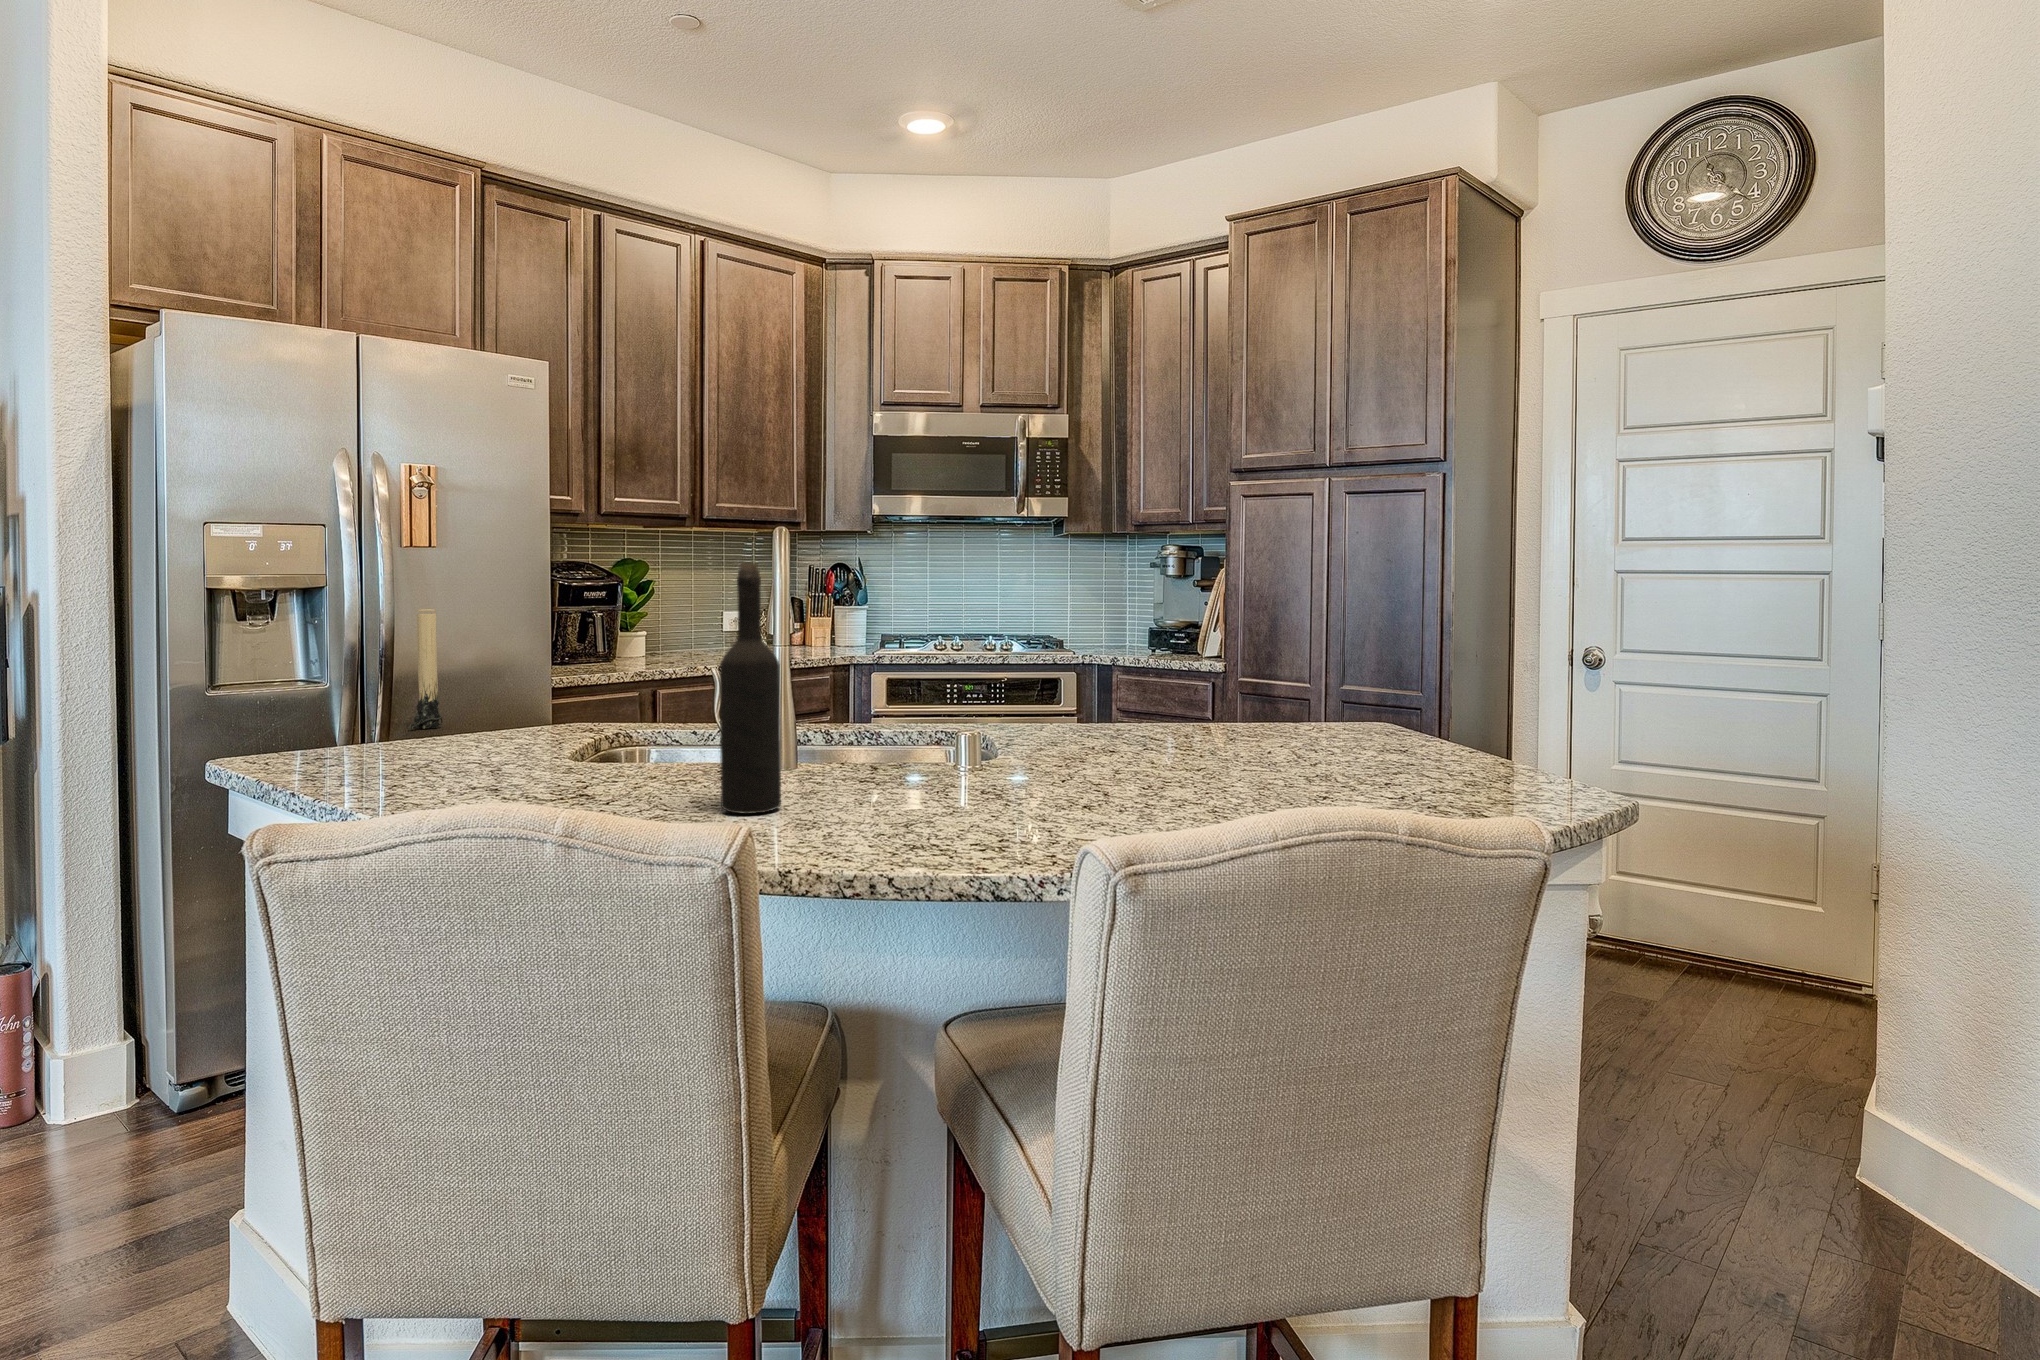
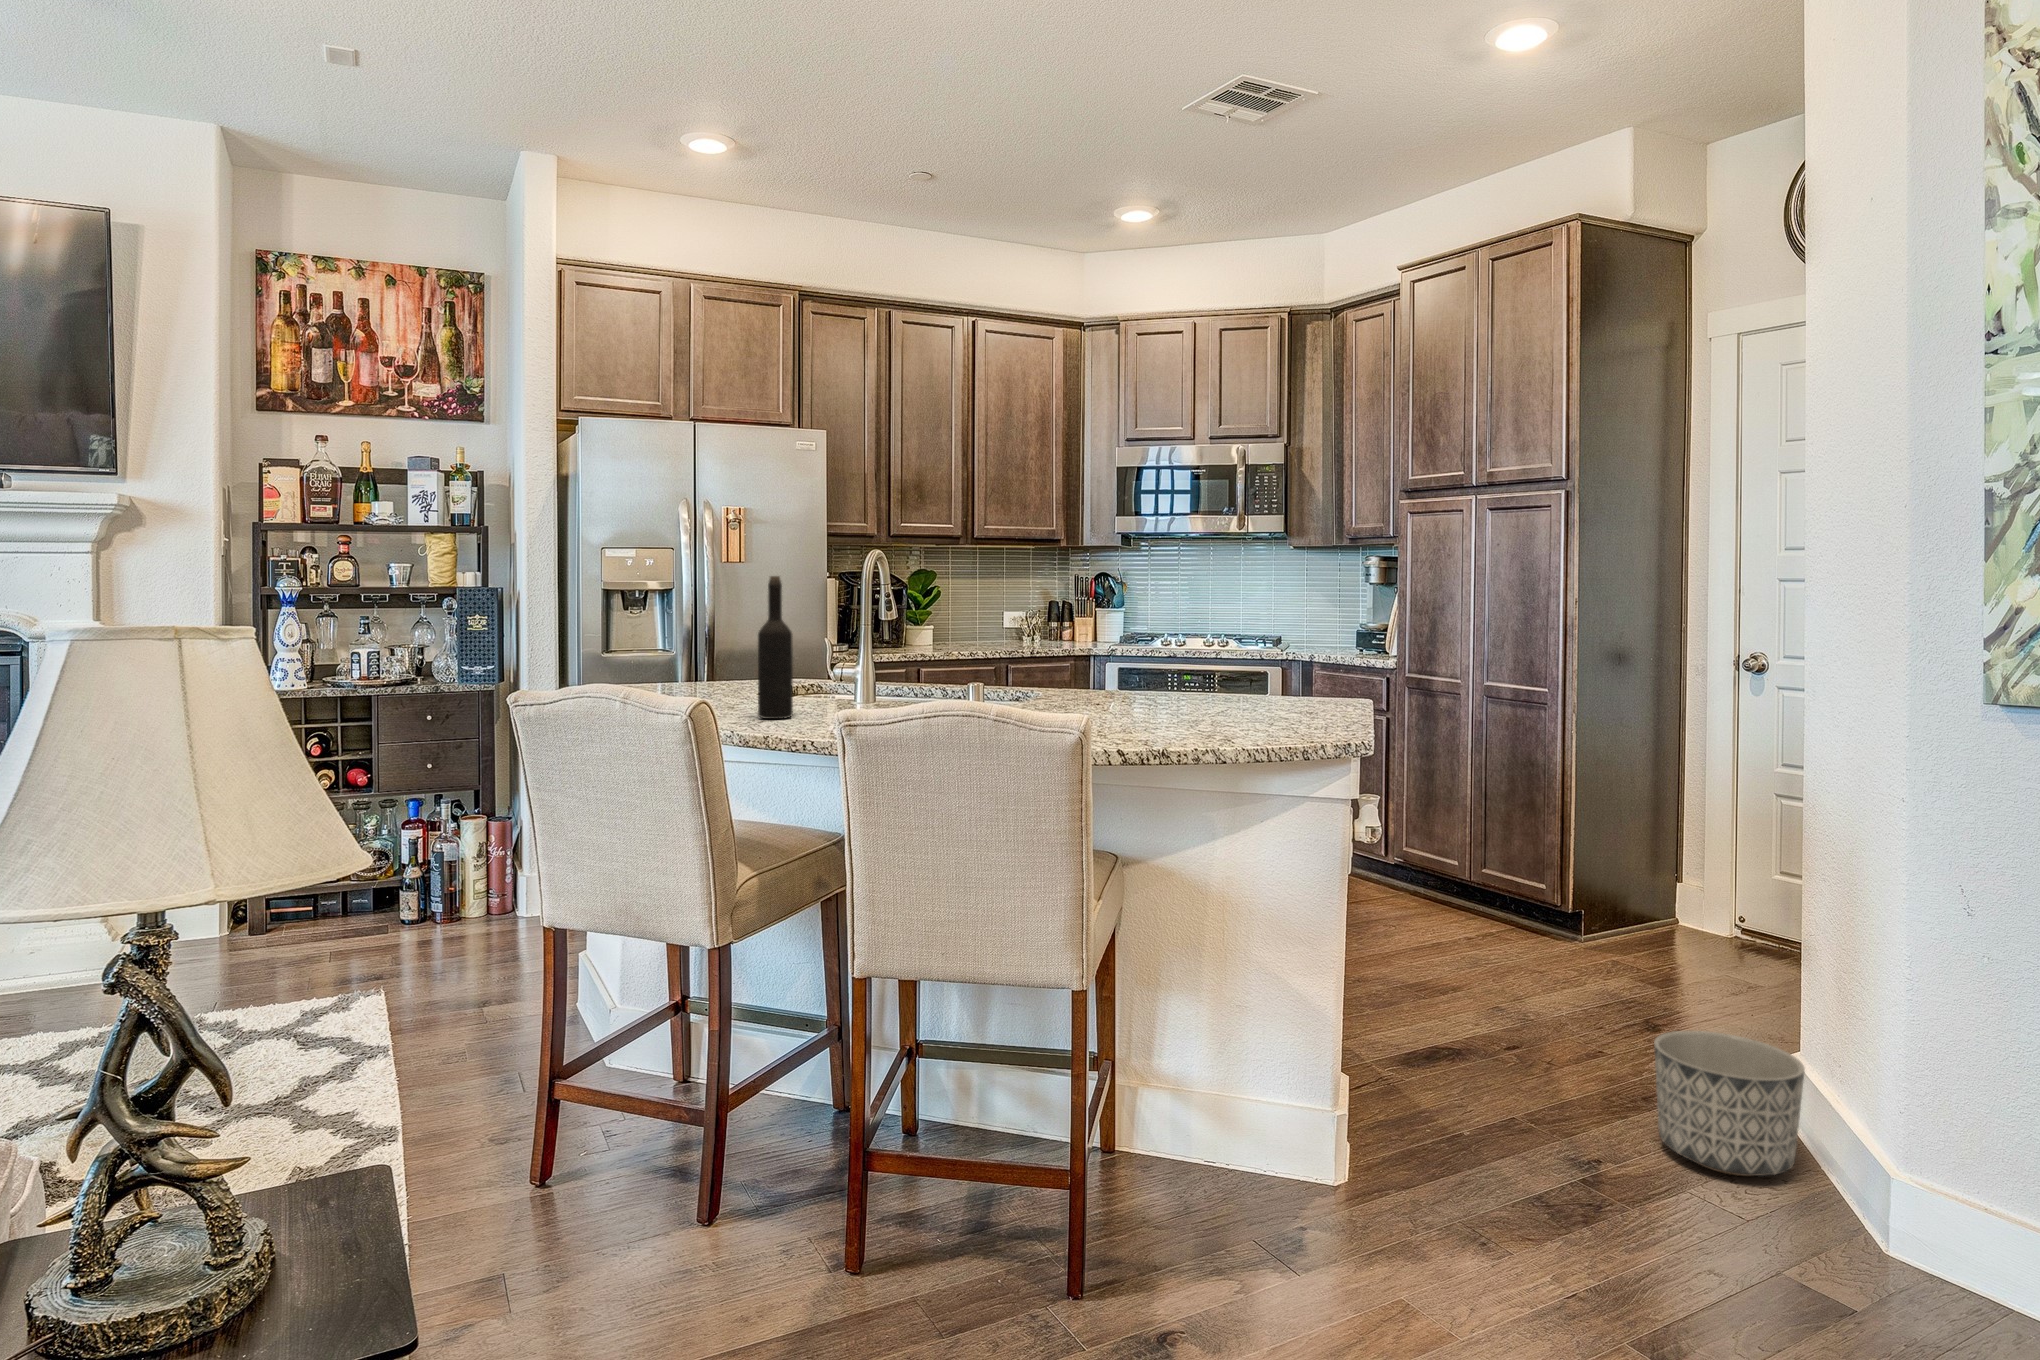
candle: present [409,609,443,730] -> none [700,603,722,681]
planter: none [1796,1096,1985,1275] -> present [1654,1031,1805,1176]

